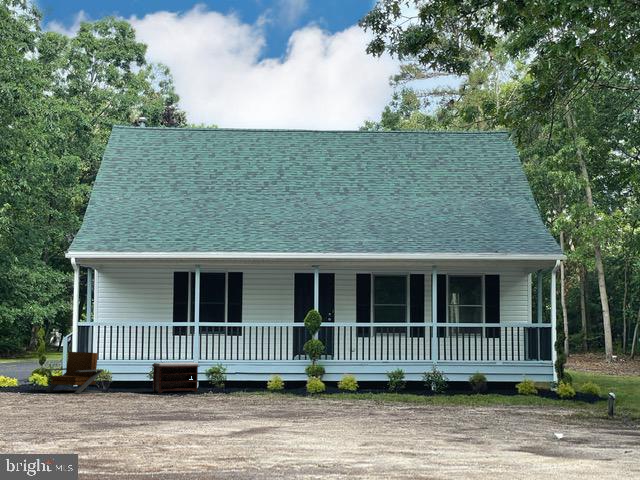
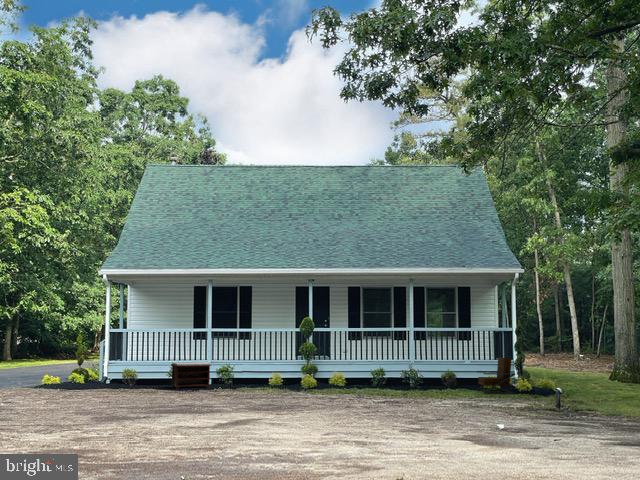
lounge chair: present [45,352,103,394] -> present [477,357,515,394]

